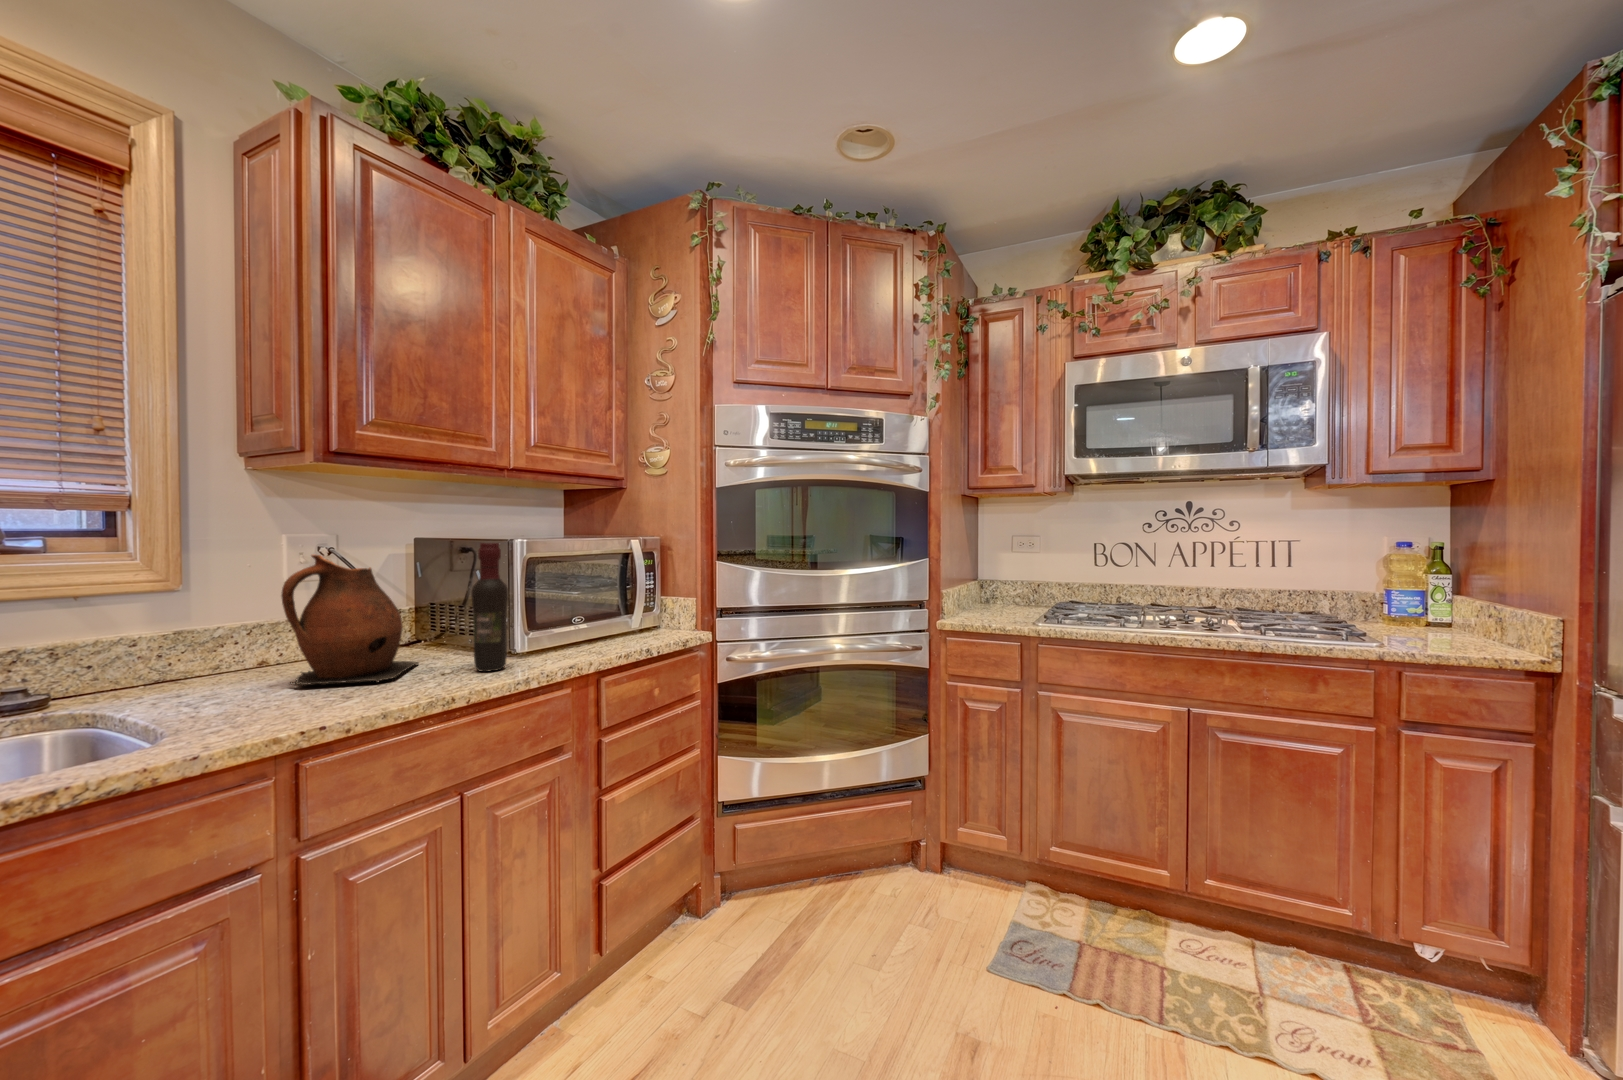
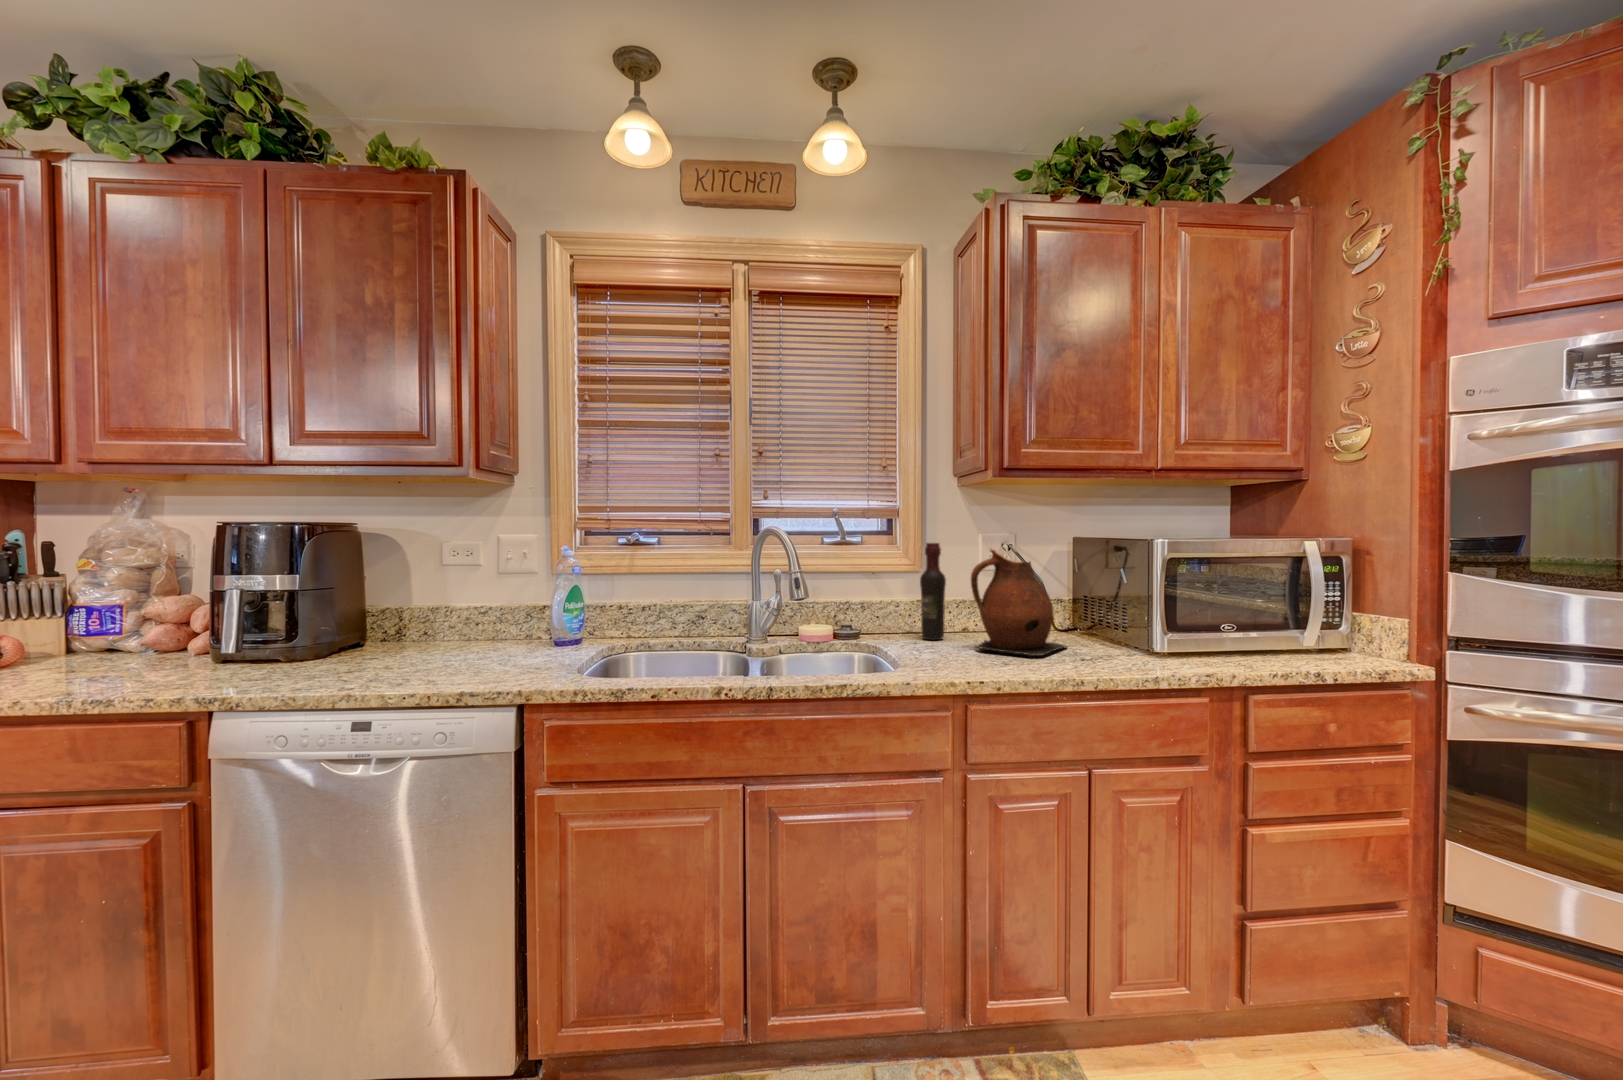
wine bottle: present [471,543,508,672] -> present [920,543,946,640]

